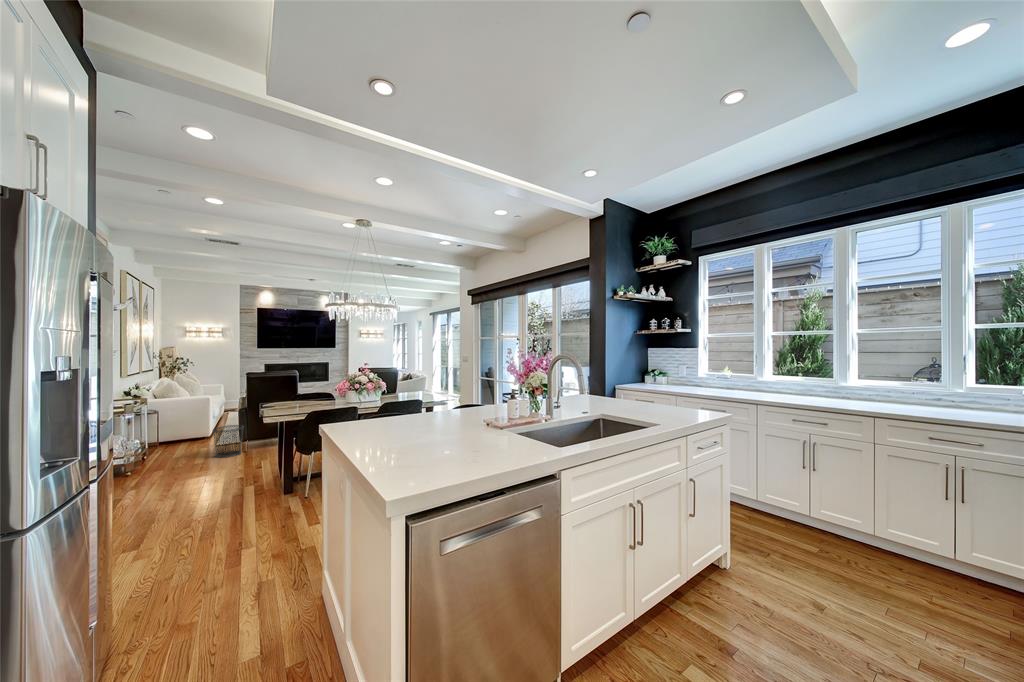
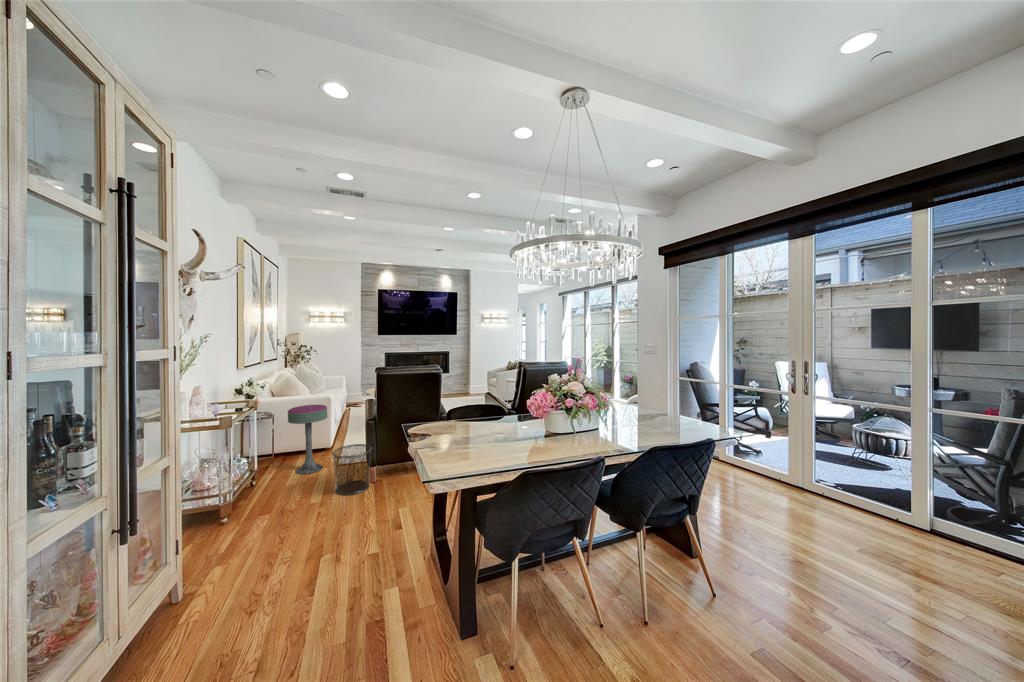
bar stool: none [174,401,208,451] -> present [288,405,327,474]

